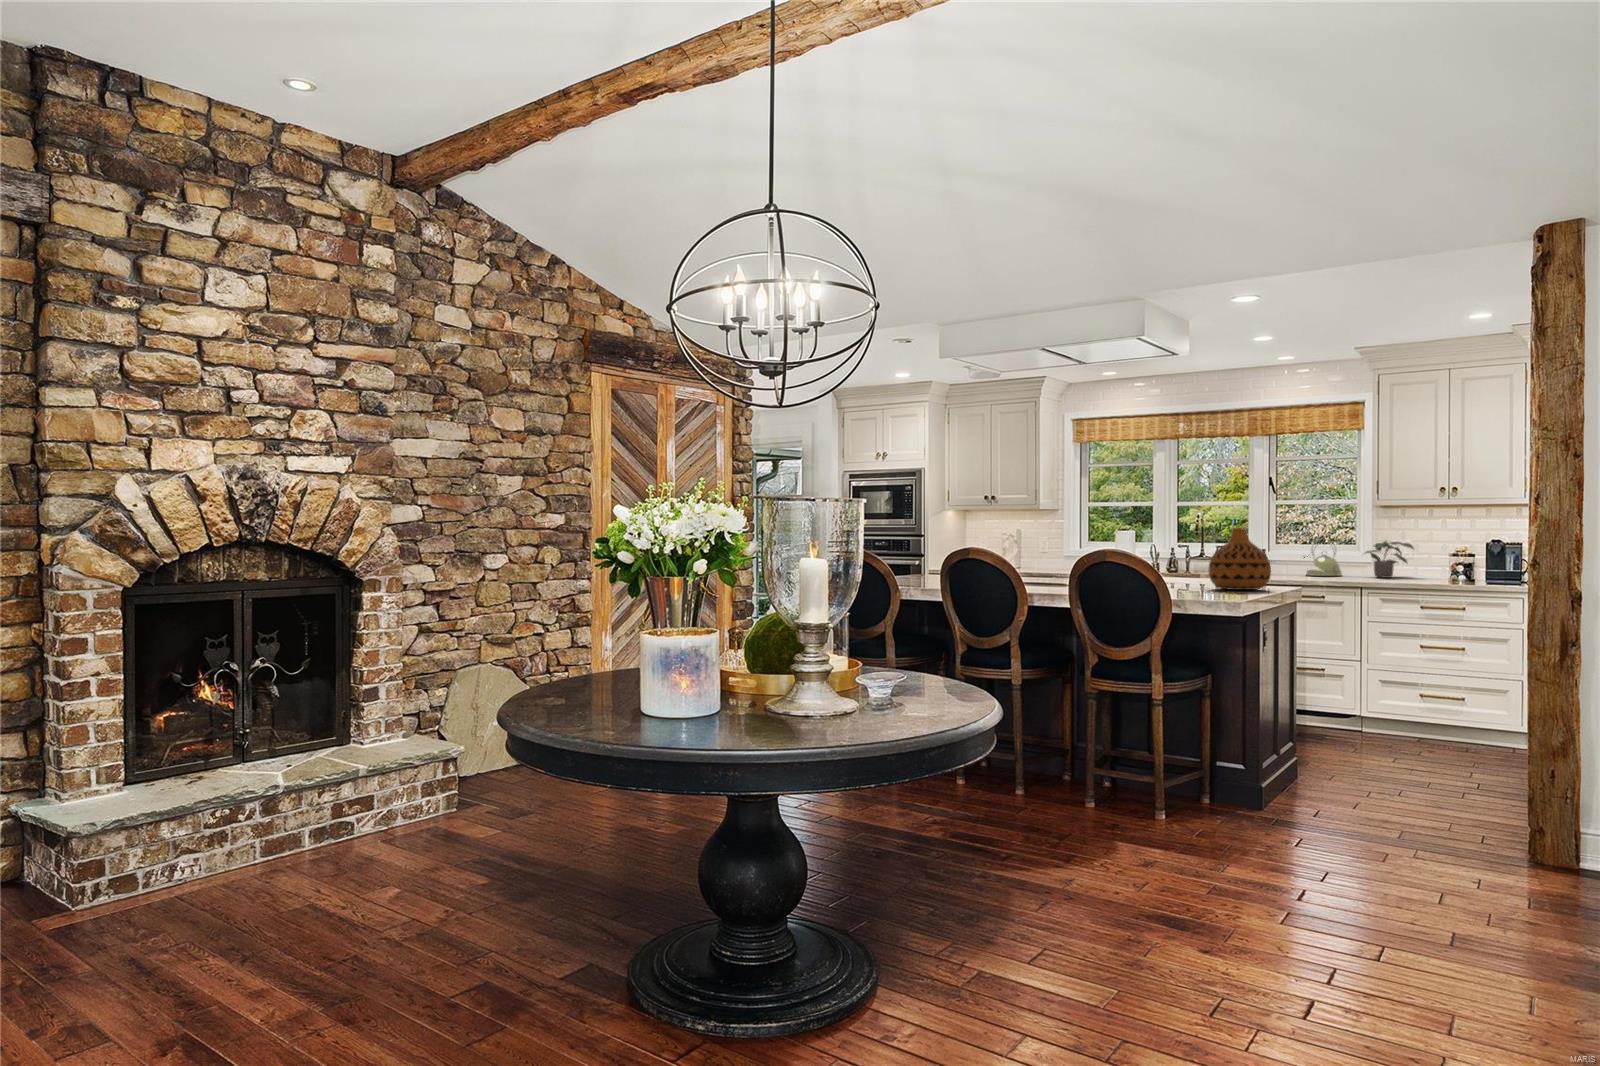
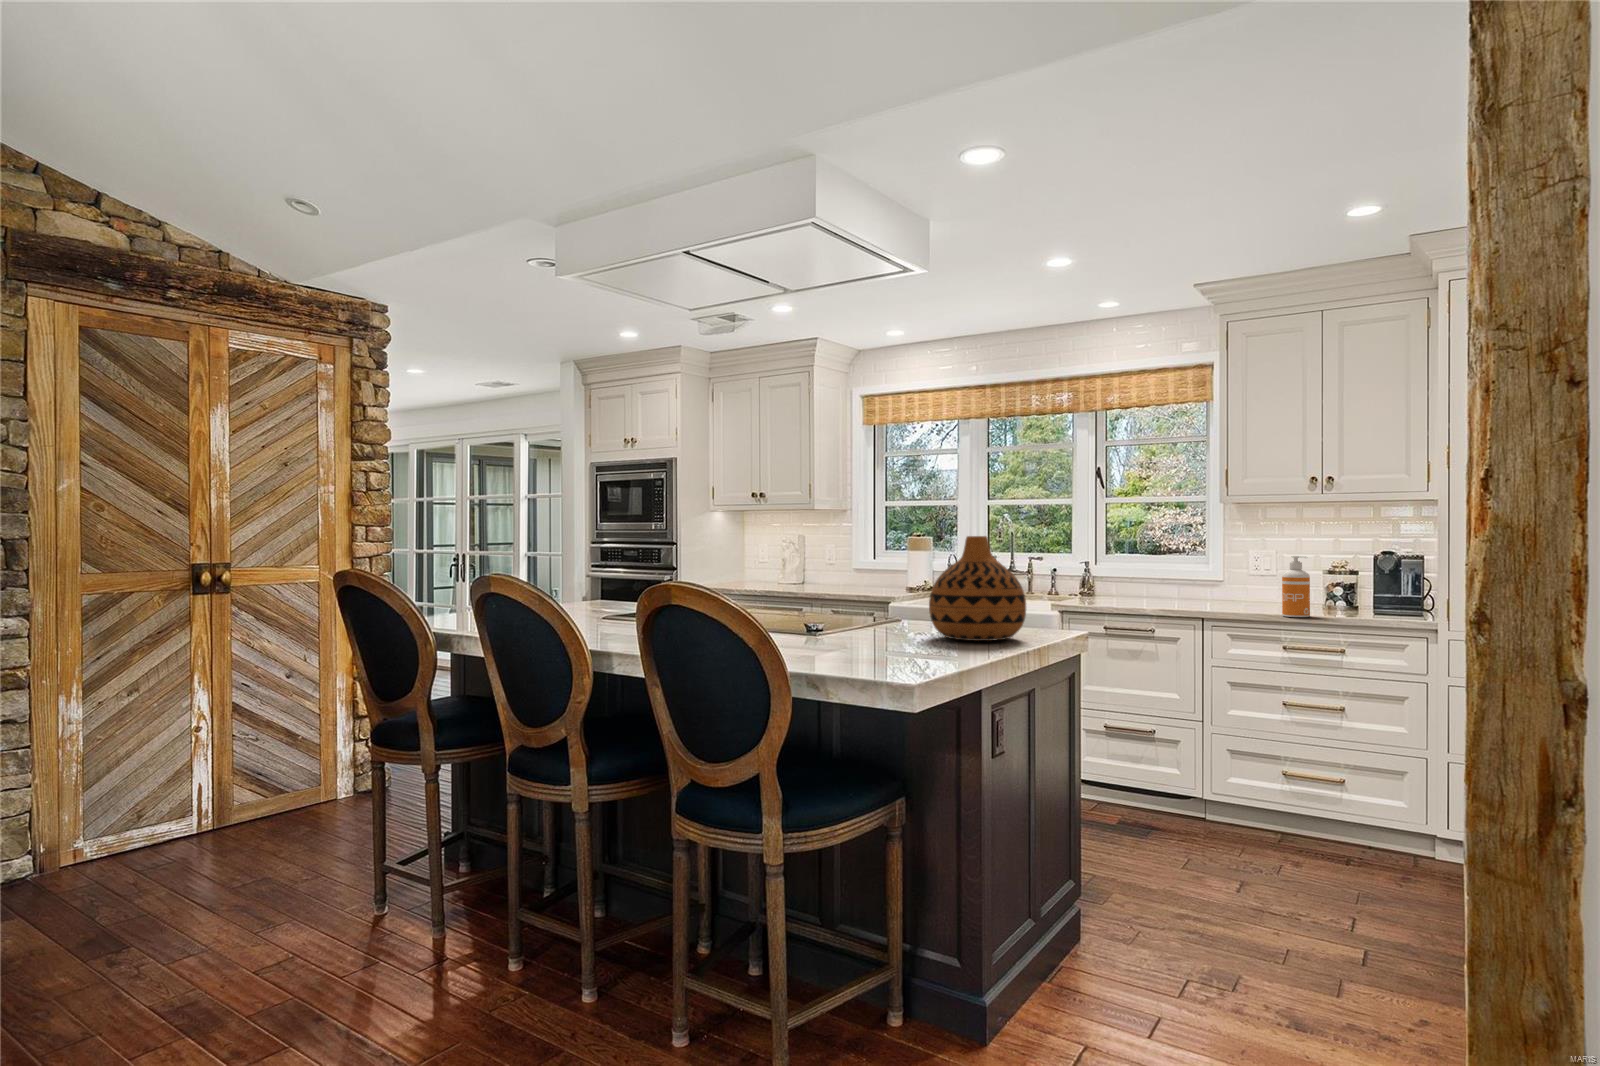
kettle: present [1304,541,1342,576] -> none [1133,548,1185,598]
potted plant: present [1366,541,1414,578] -> none [1209,550,1277,601]
soap dispenser: none [1420,543,1440,586] -> present [1282,556,1310,617]

